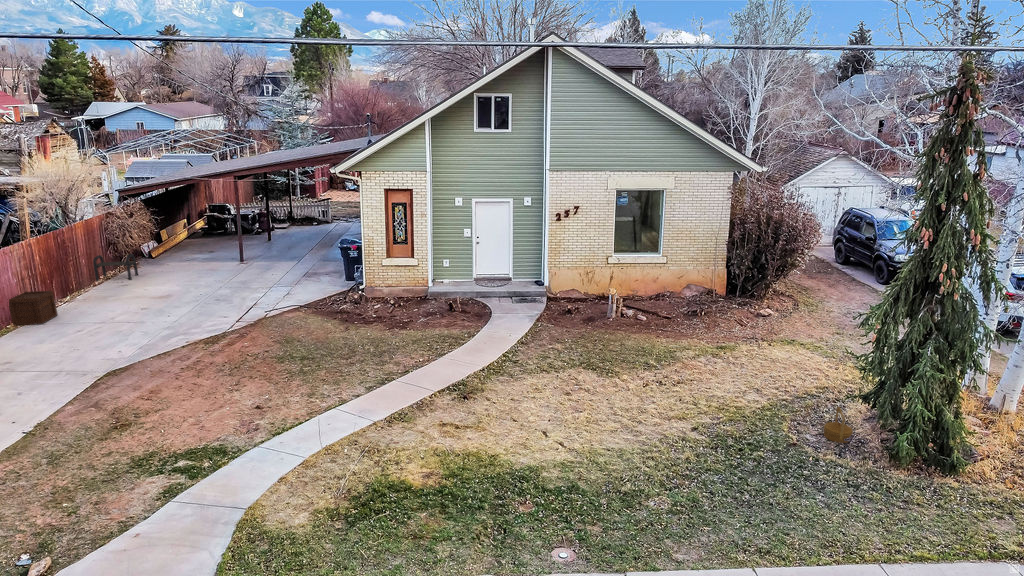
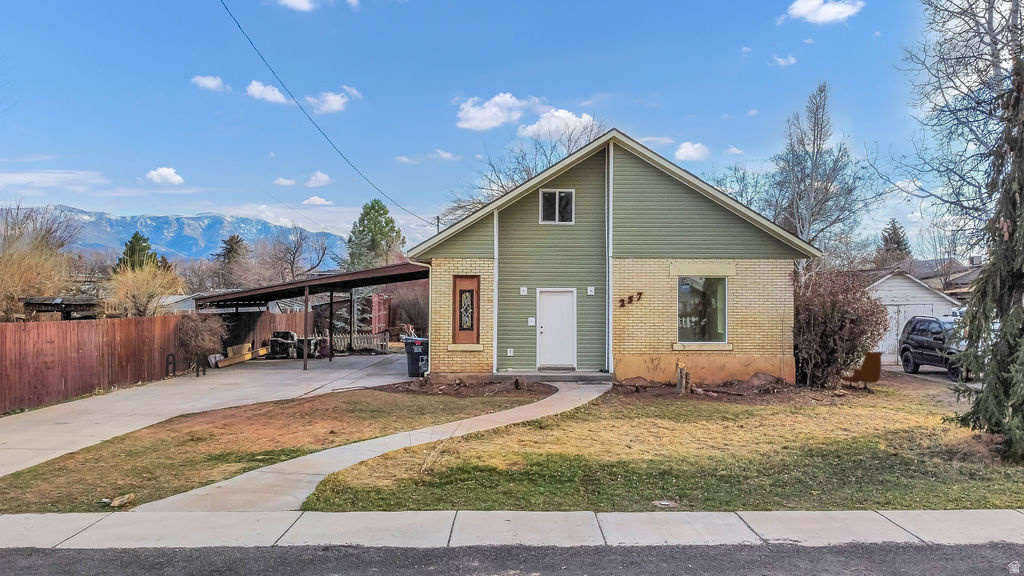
lounge chair: none [766,271,805,310] -> present [841,352,882,391]
wooden crate: present [9,291,58,325] -> none [83,366,127,397]
woven basket: present [824,406,853,443] -> none [963,425,1000,463]

